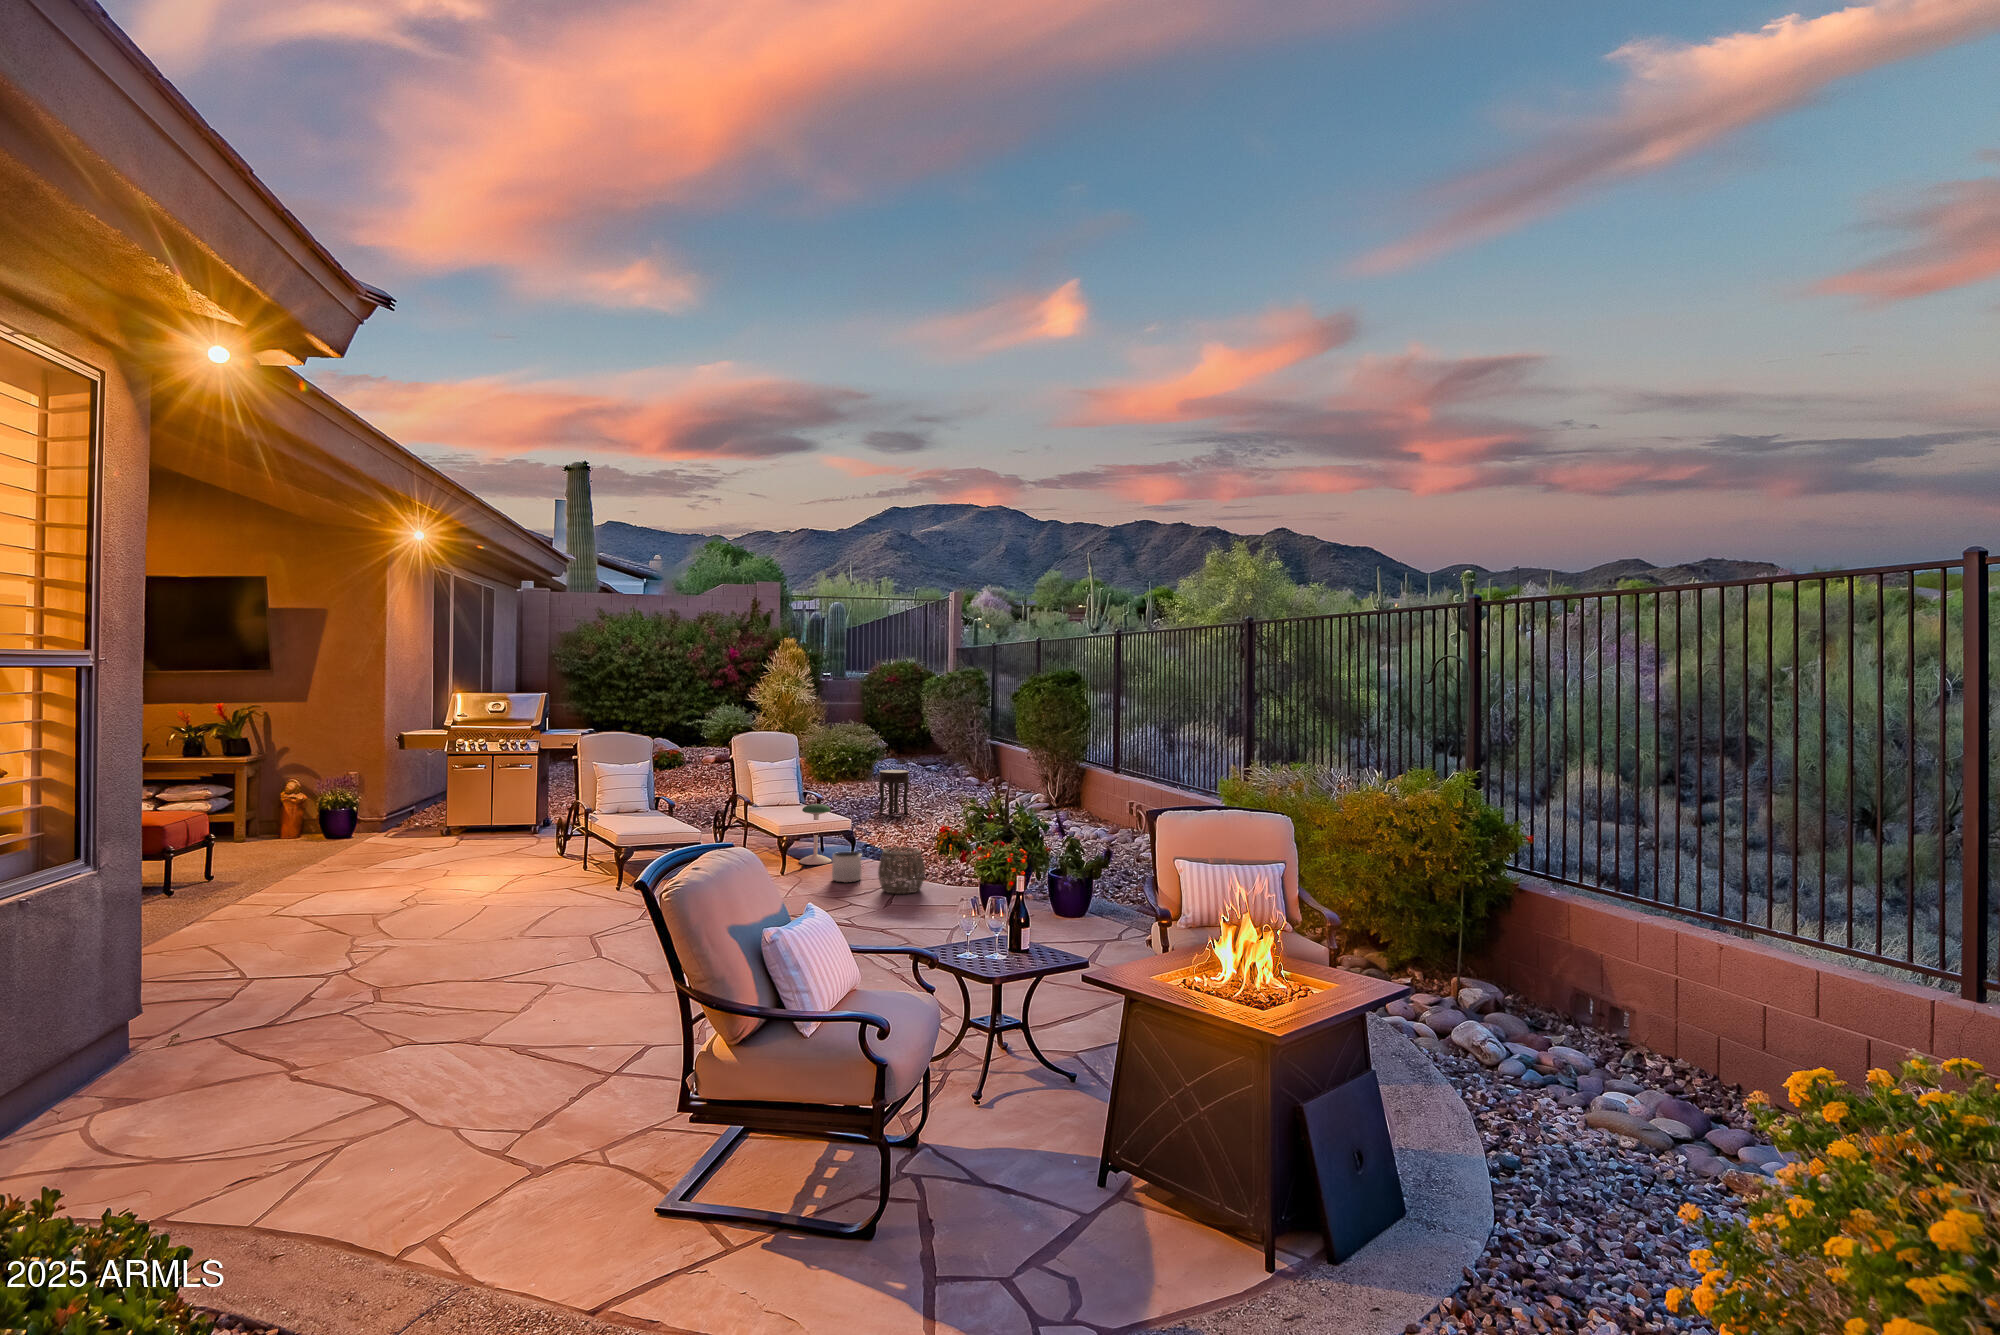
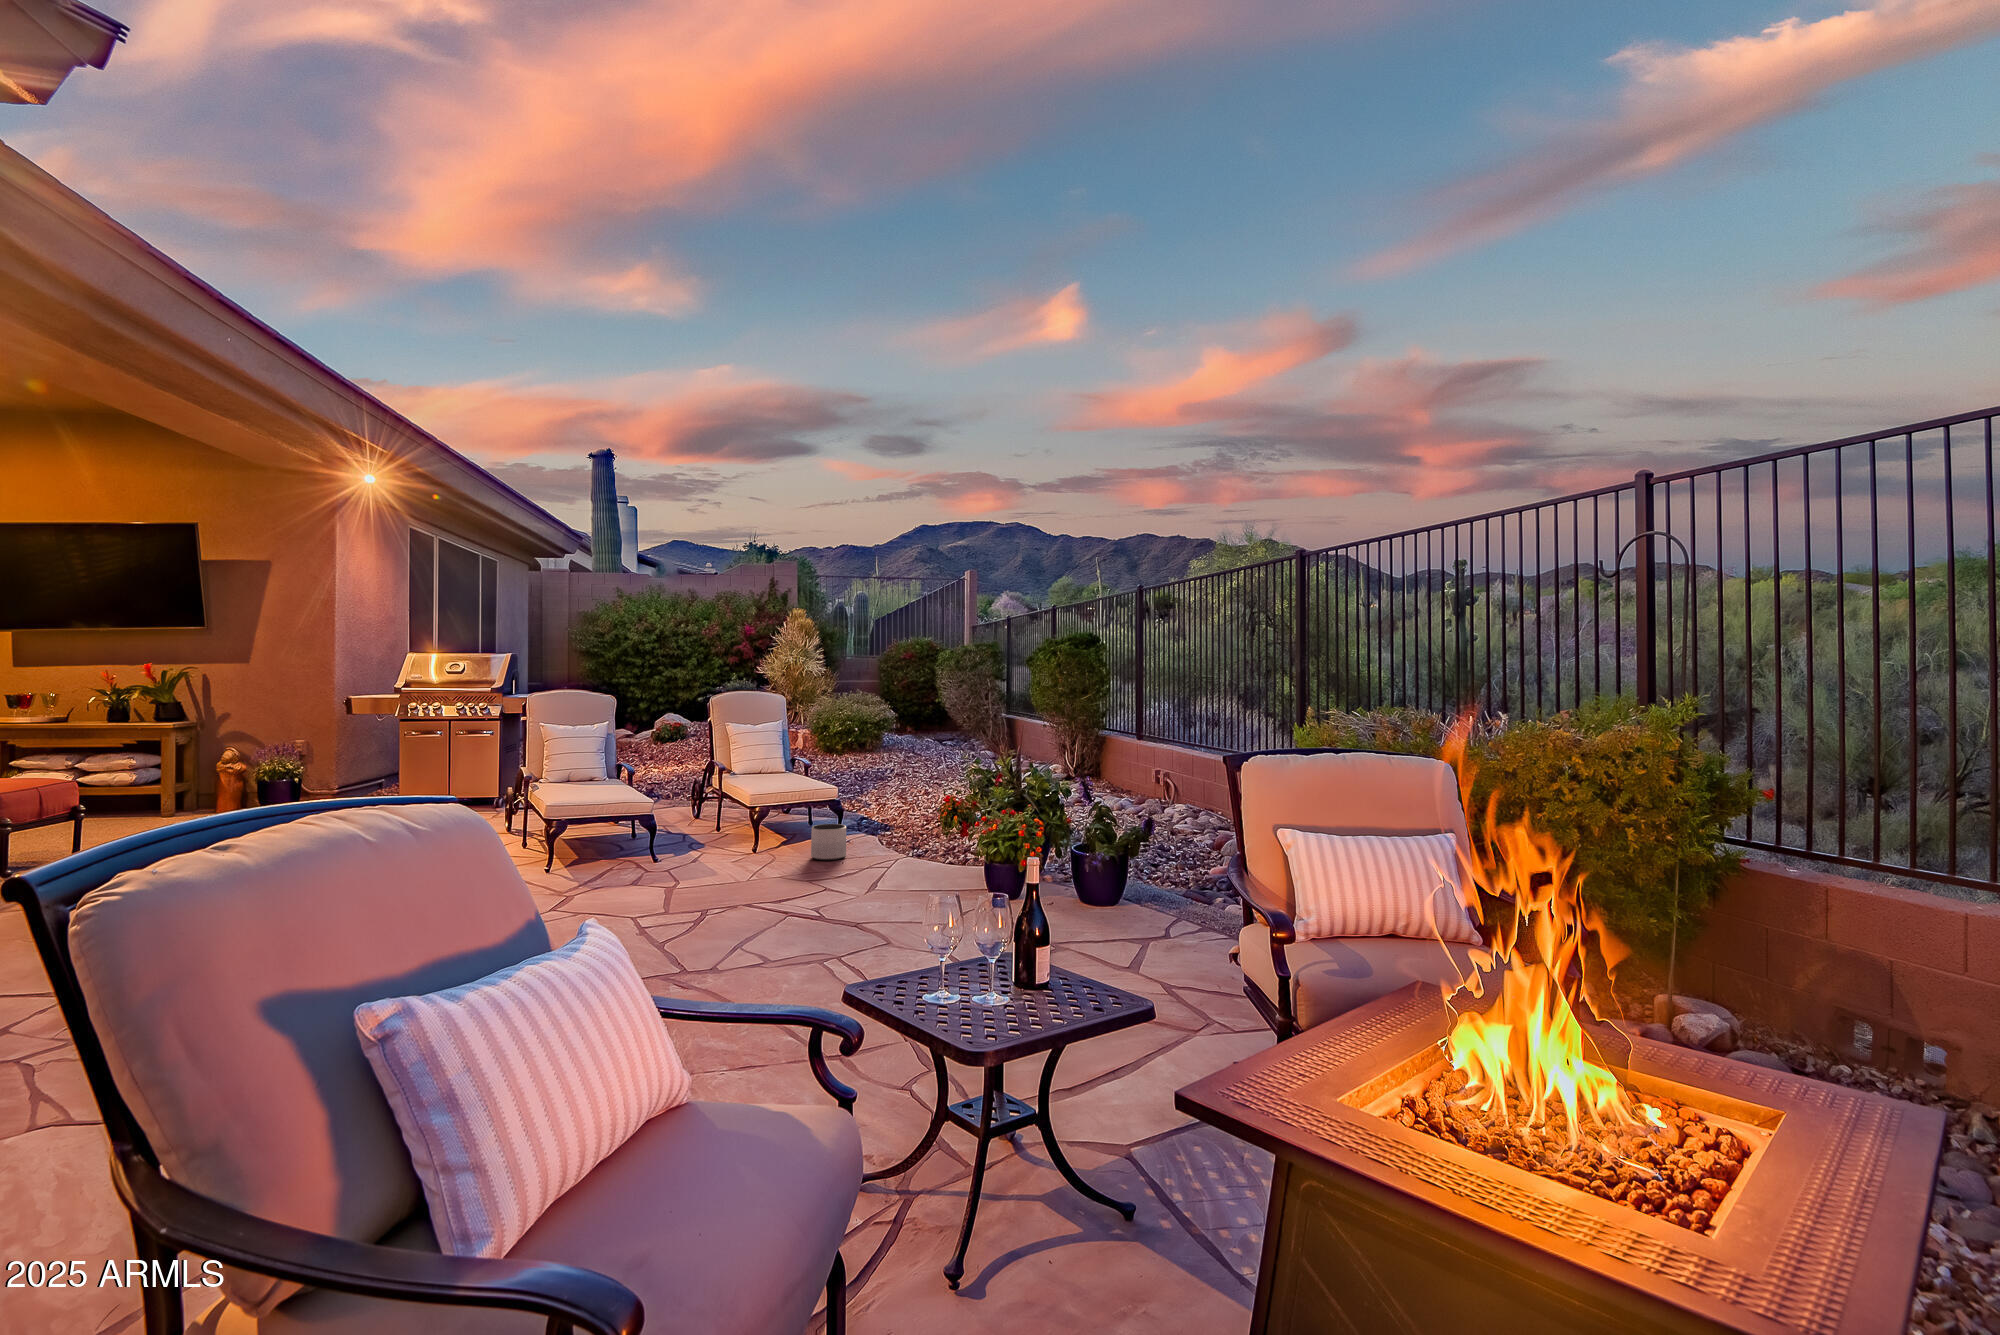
side table: present [879,770,909,815] -> none [881,738,914,786]
stool: present [799,804,832,865] -> none [779,770,817,839]
woven basket: present [878,847,925,894] -> none [862,818,920,875]

